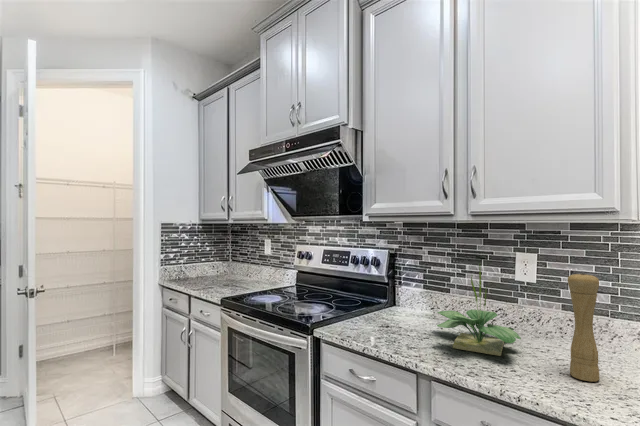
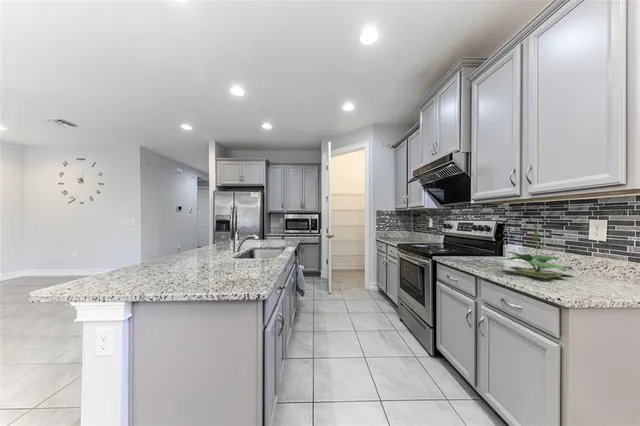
pepper mill: present [568,273,599,382] -> none [584,226,611,295]

